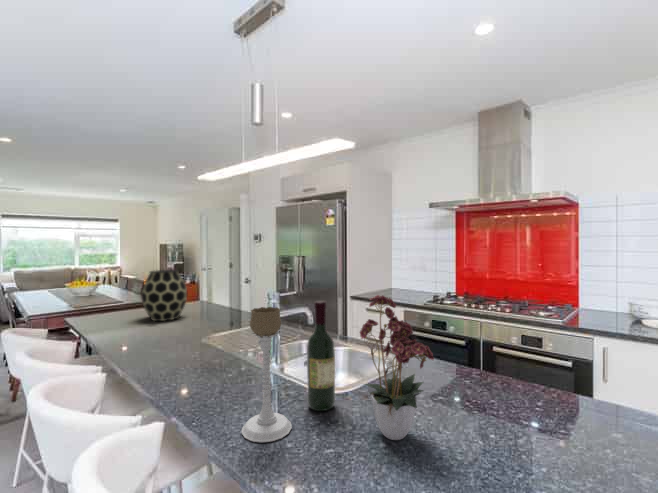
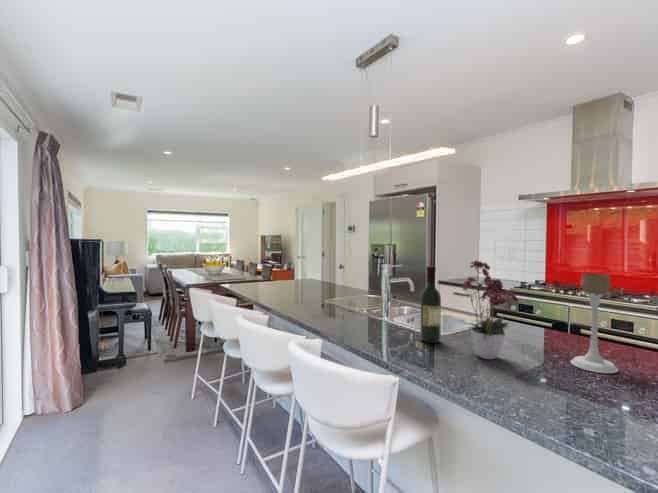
vase: present [141,270,188,321] -> none [274,251,307,290]
candle holder: present [242,307,292,442] -> present [571,273,618,373]

